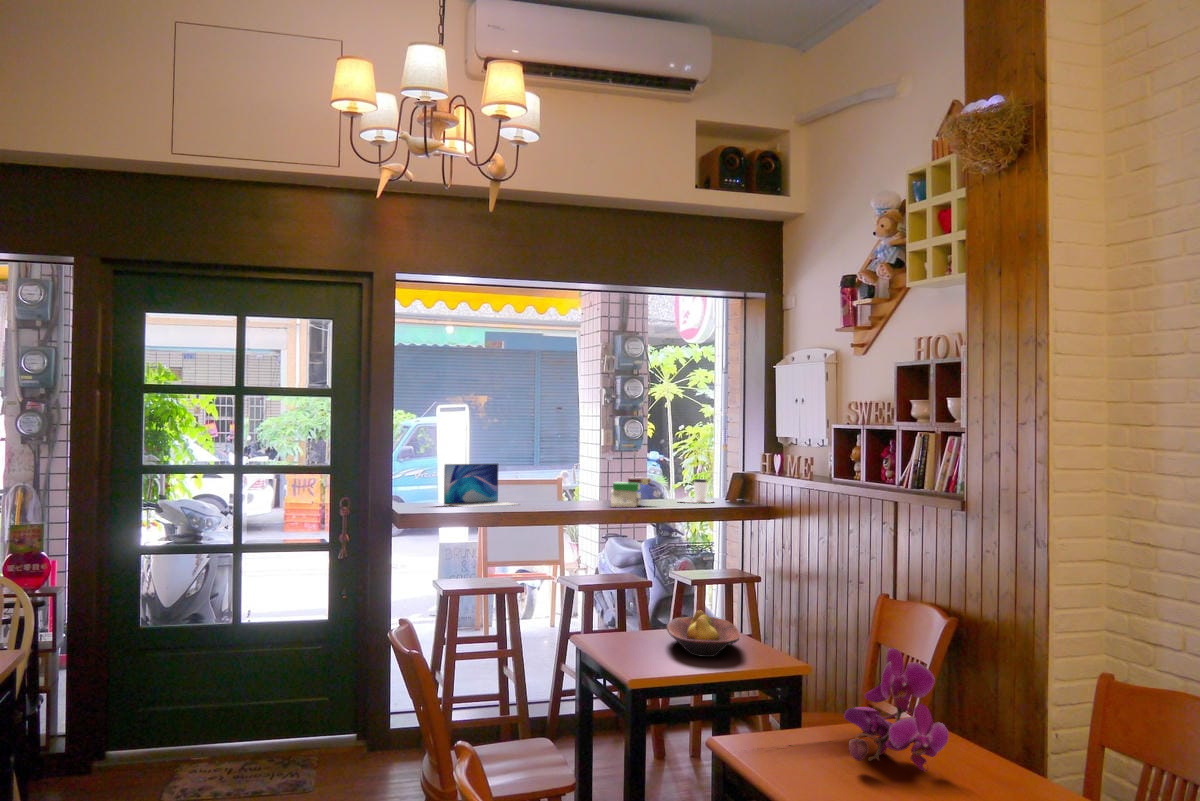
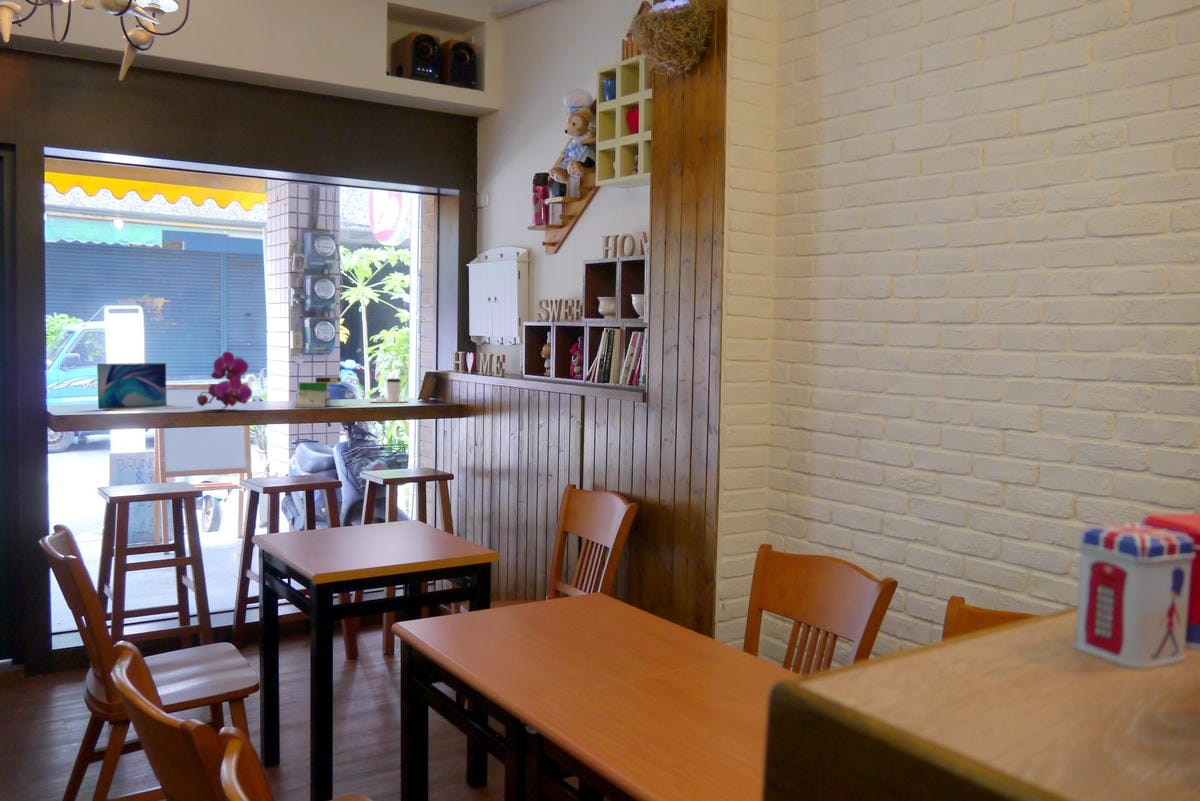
fruit bowl: present [667,610,739,657] -> none [354,507,431,553]
flower: present [844,648,948,771] -> present [197,352,252,408]

